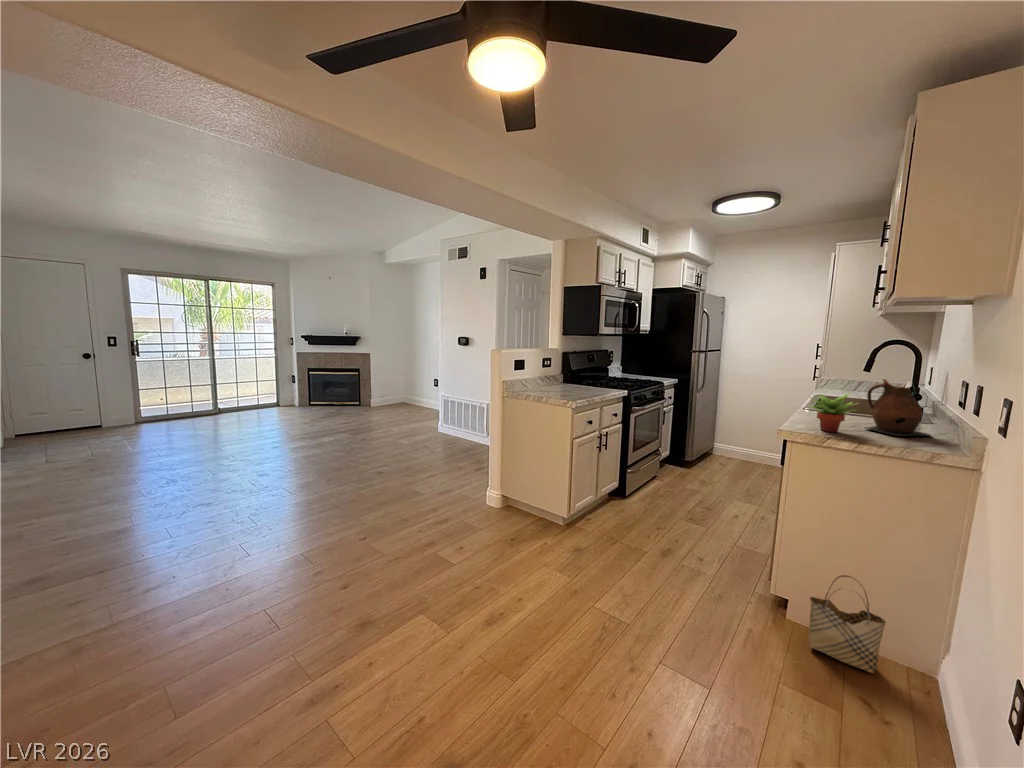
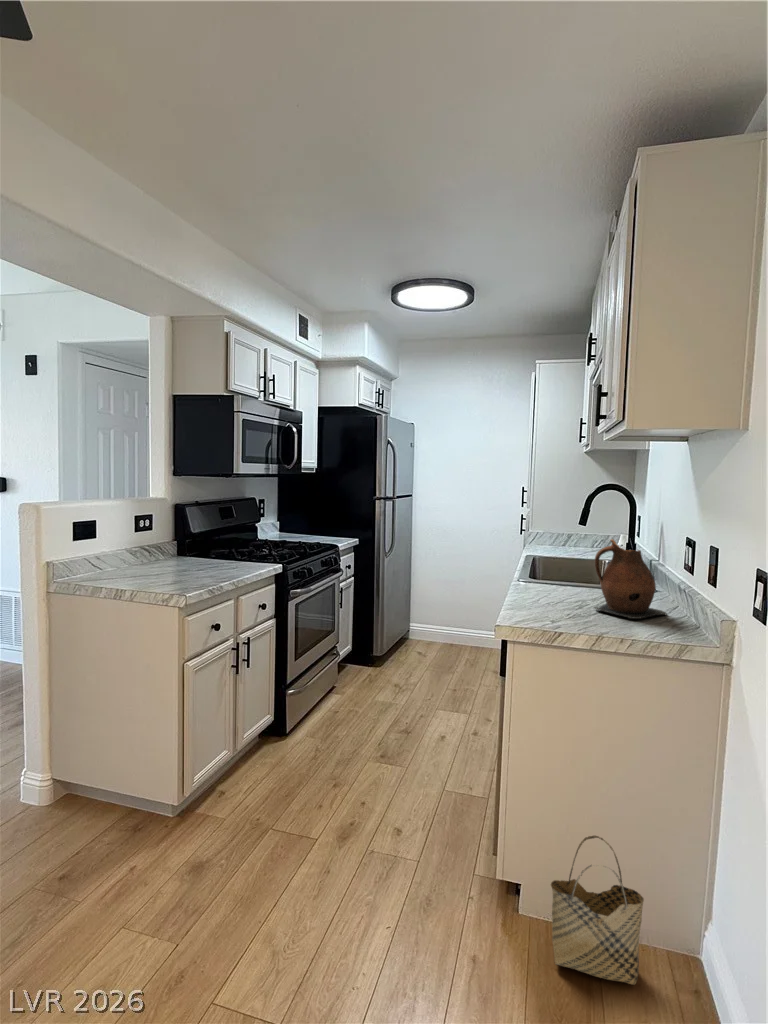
succulent plant: present [813,392,855,432] -> none [529,561,590,621]

